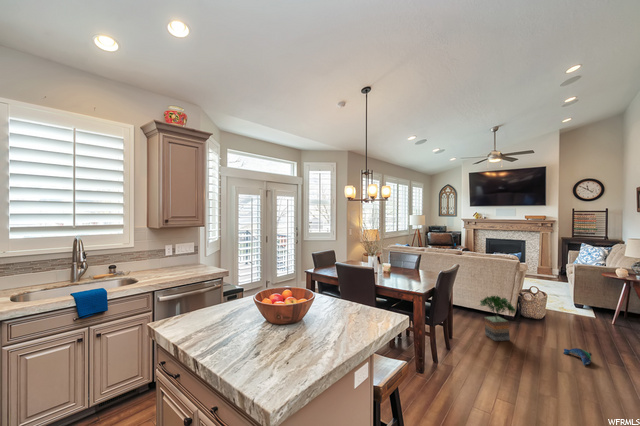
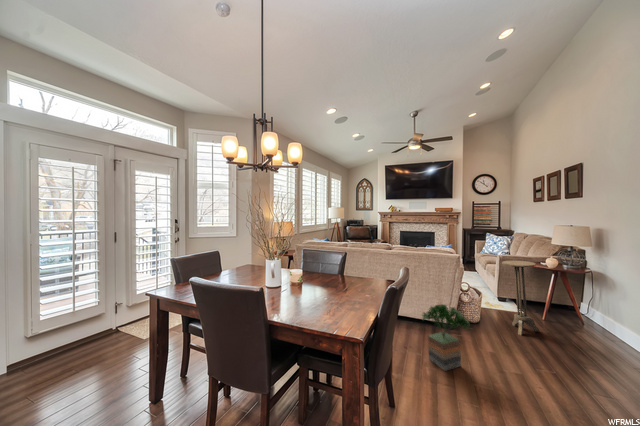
side table: none [564,268,600,331] -> present [502,260,539,335]
plush toy: present [564,348,592,365] -> none [530,374,576,405]

